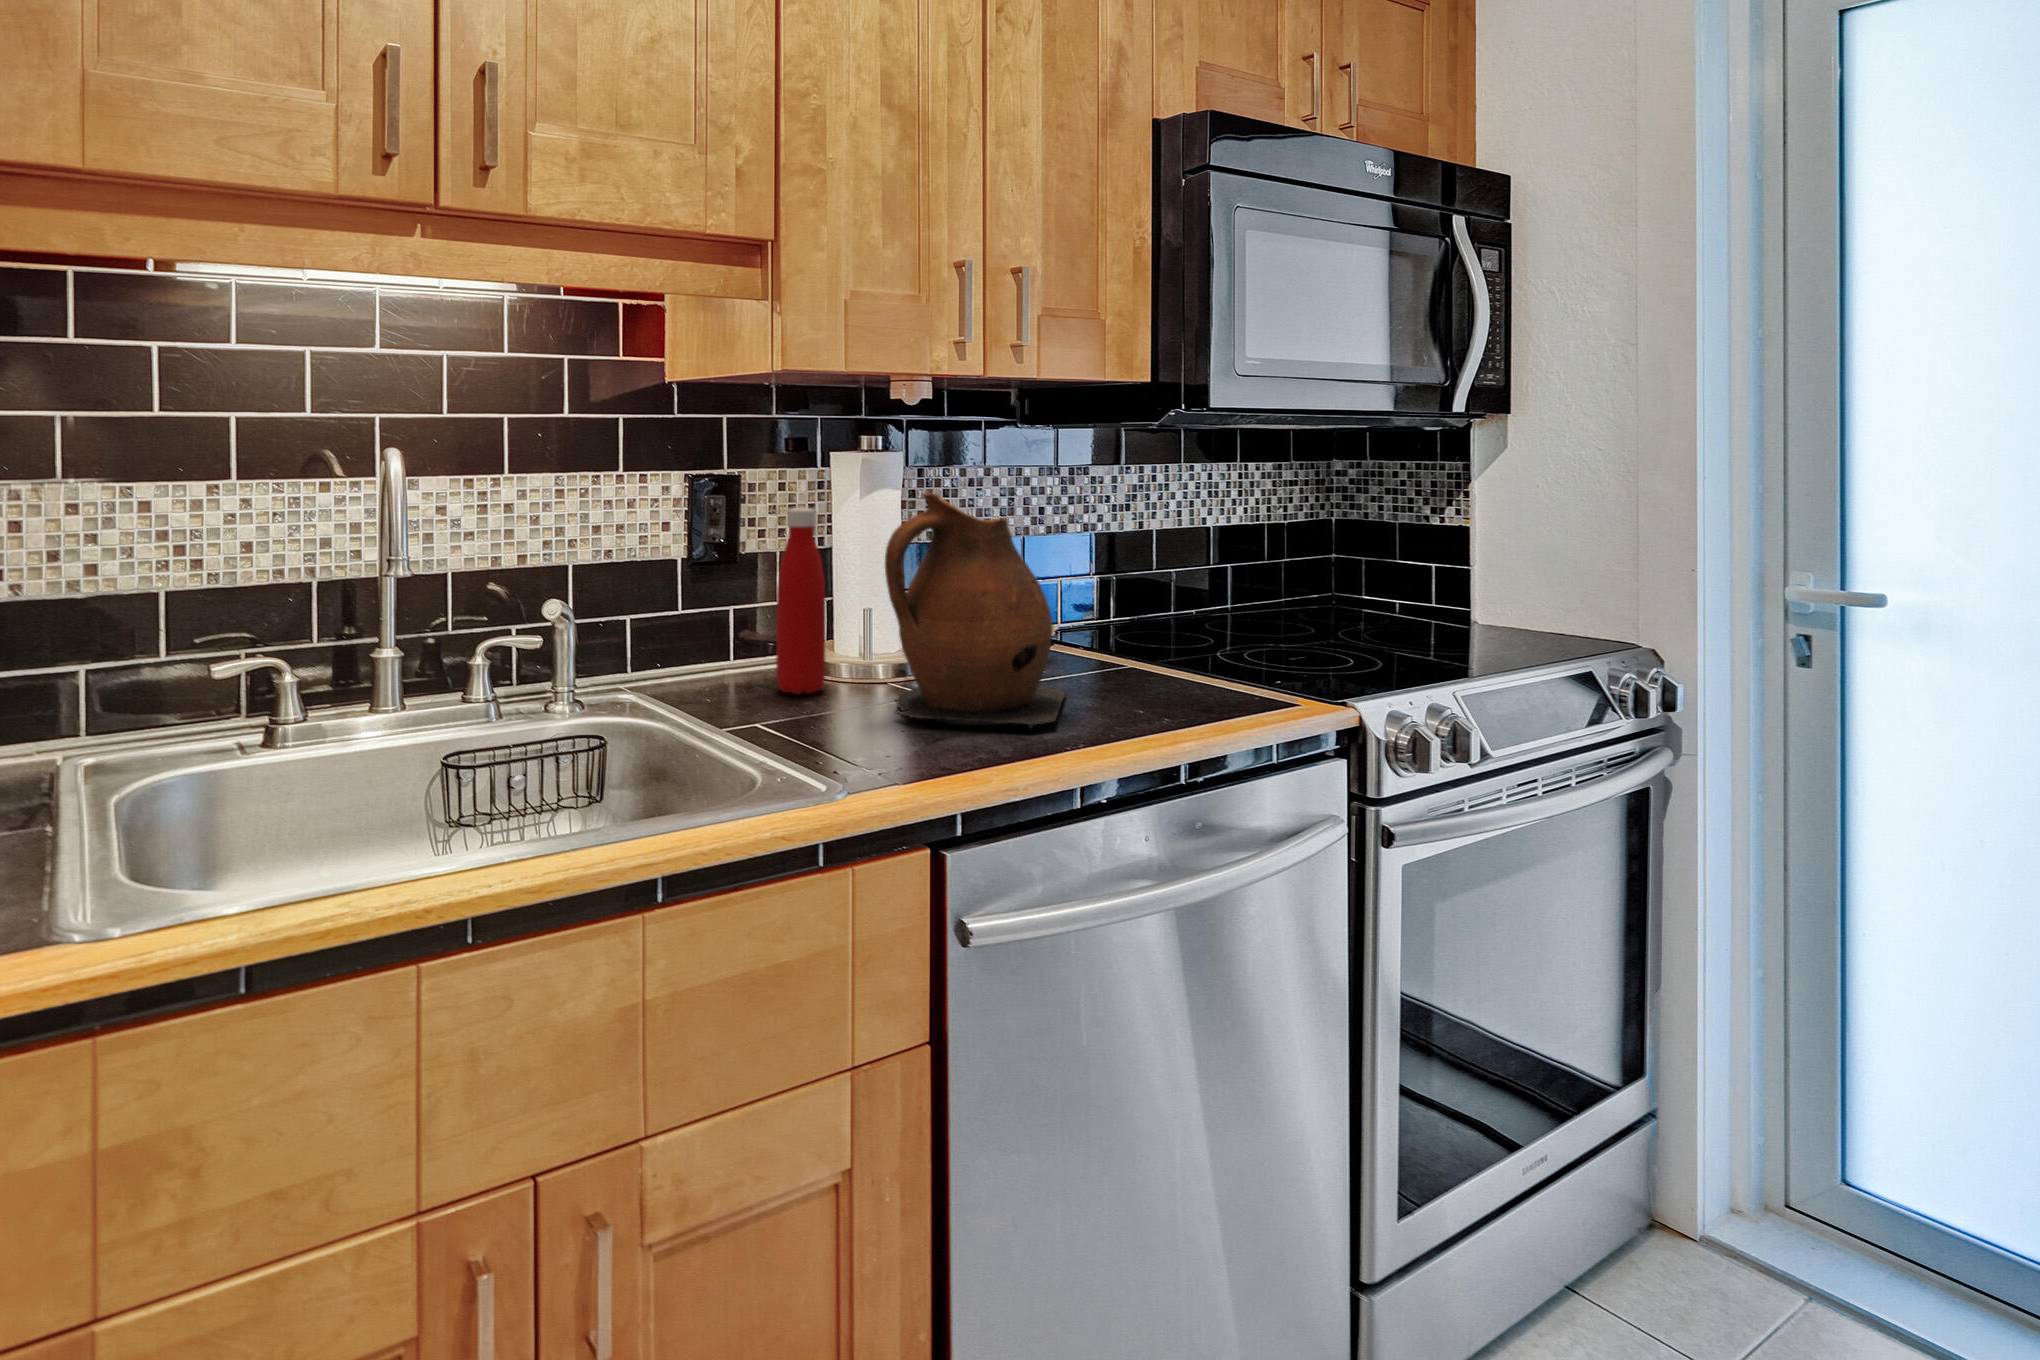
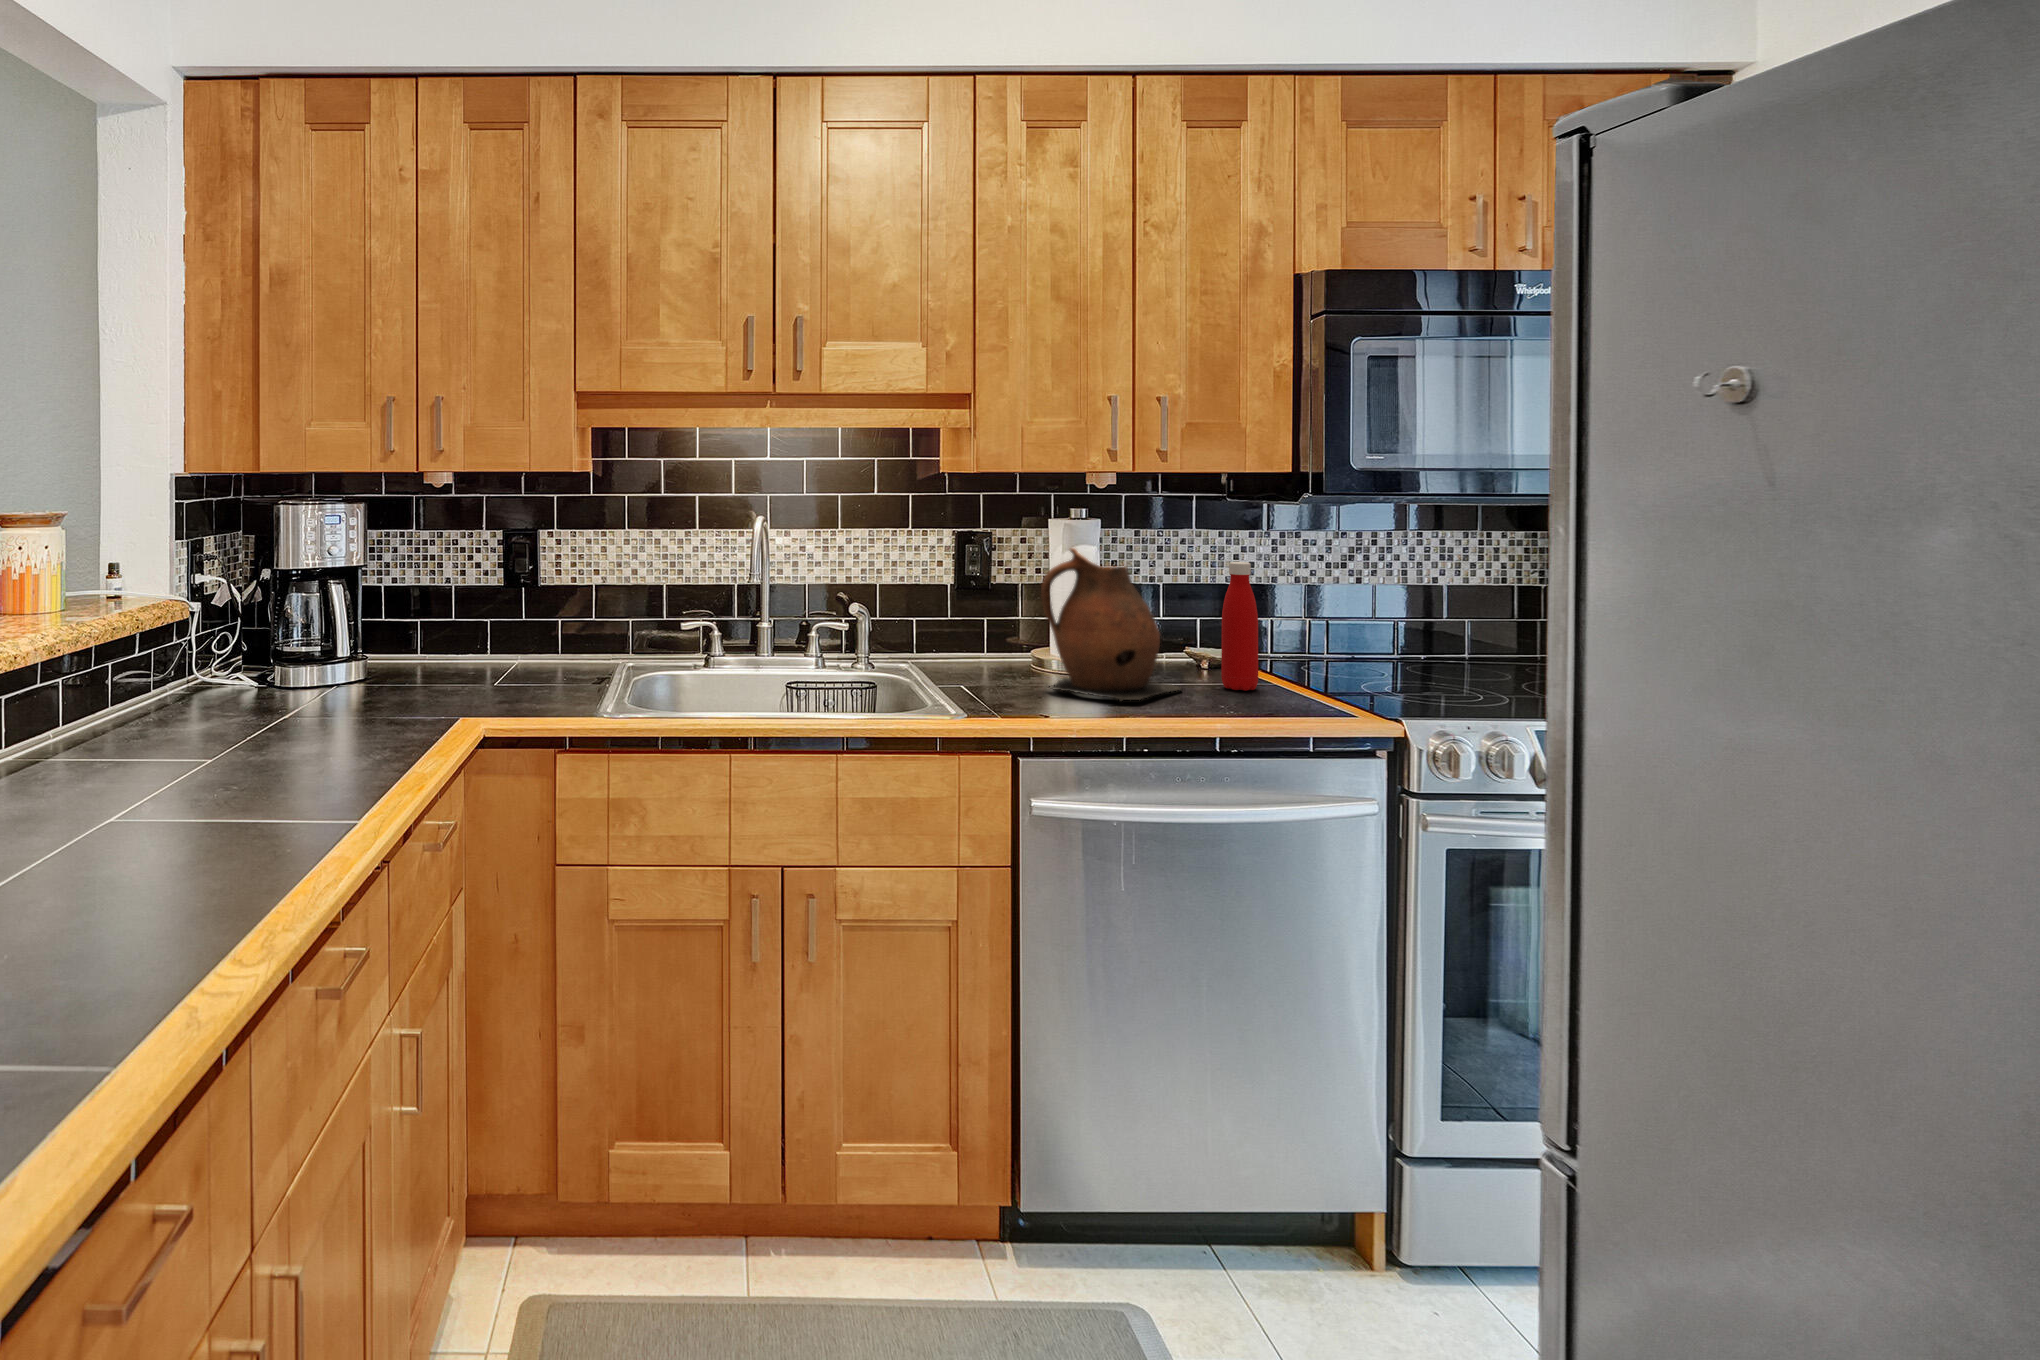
bottle: present [776,508,825,694] -> present [1221,562,1258,691]

